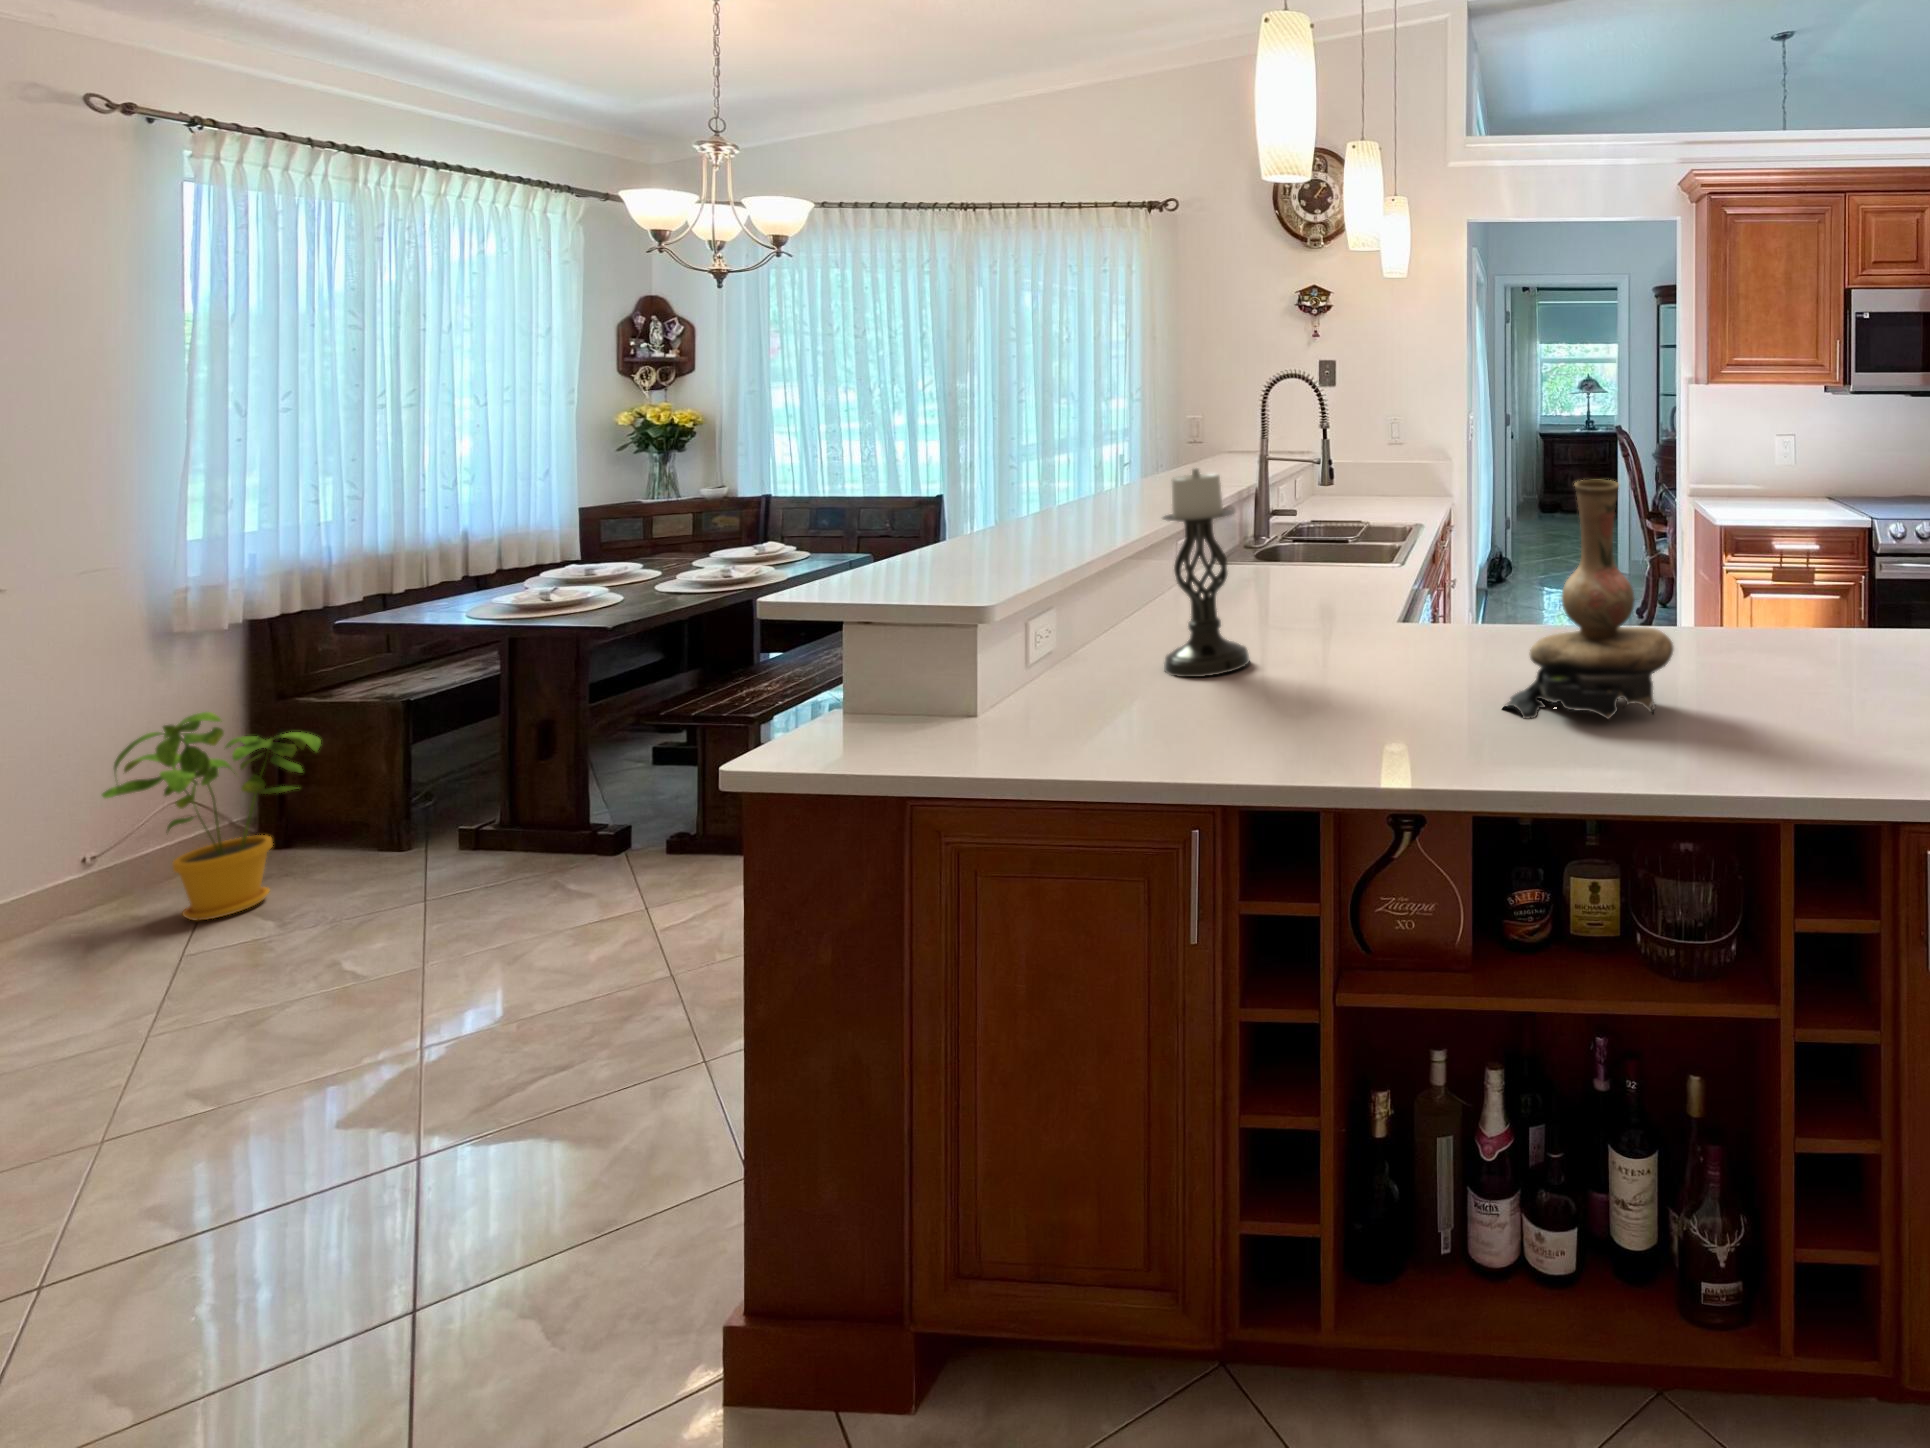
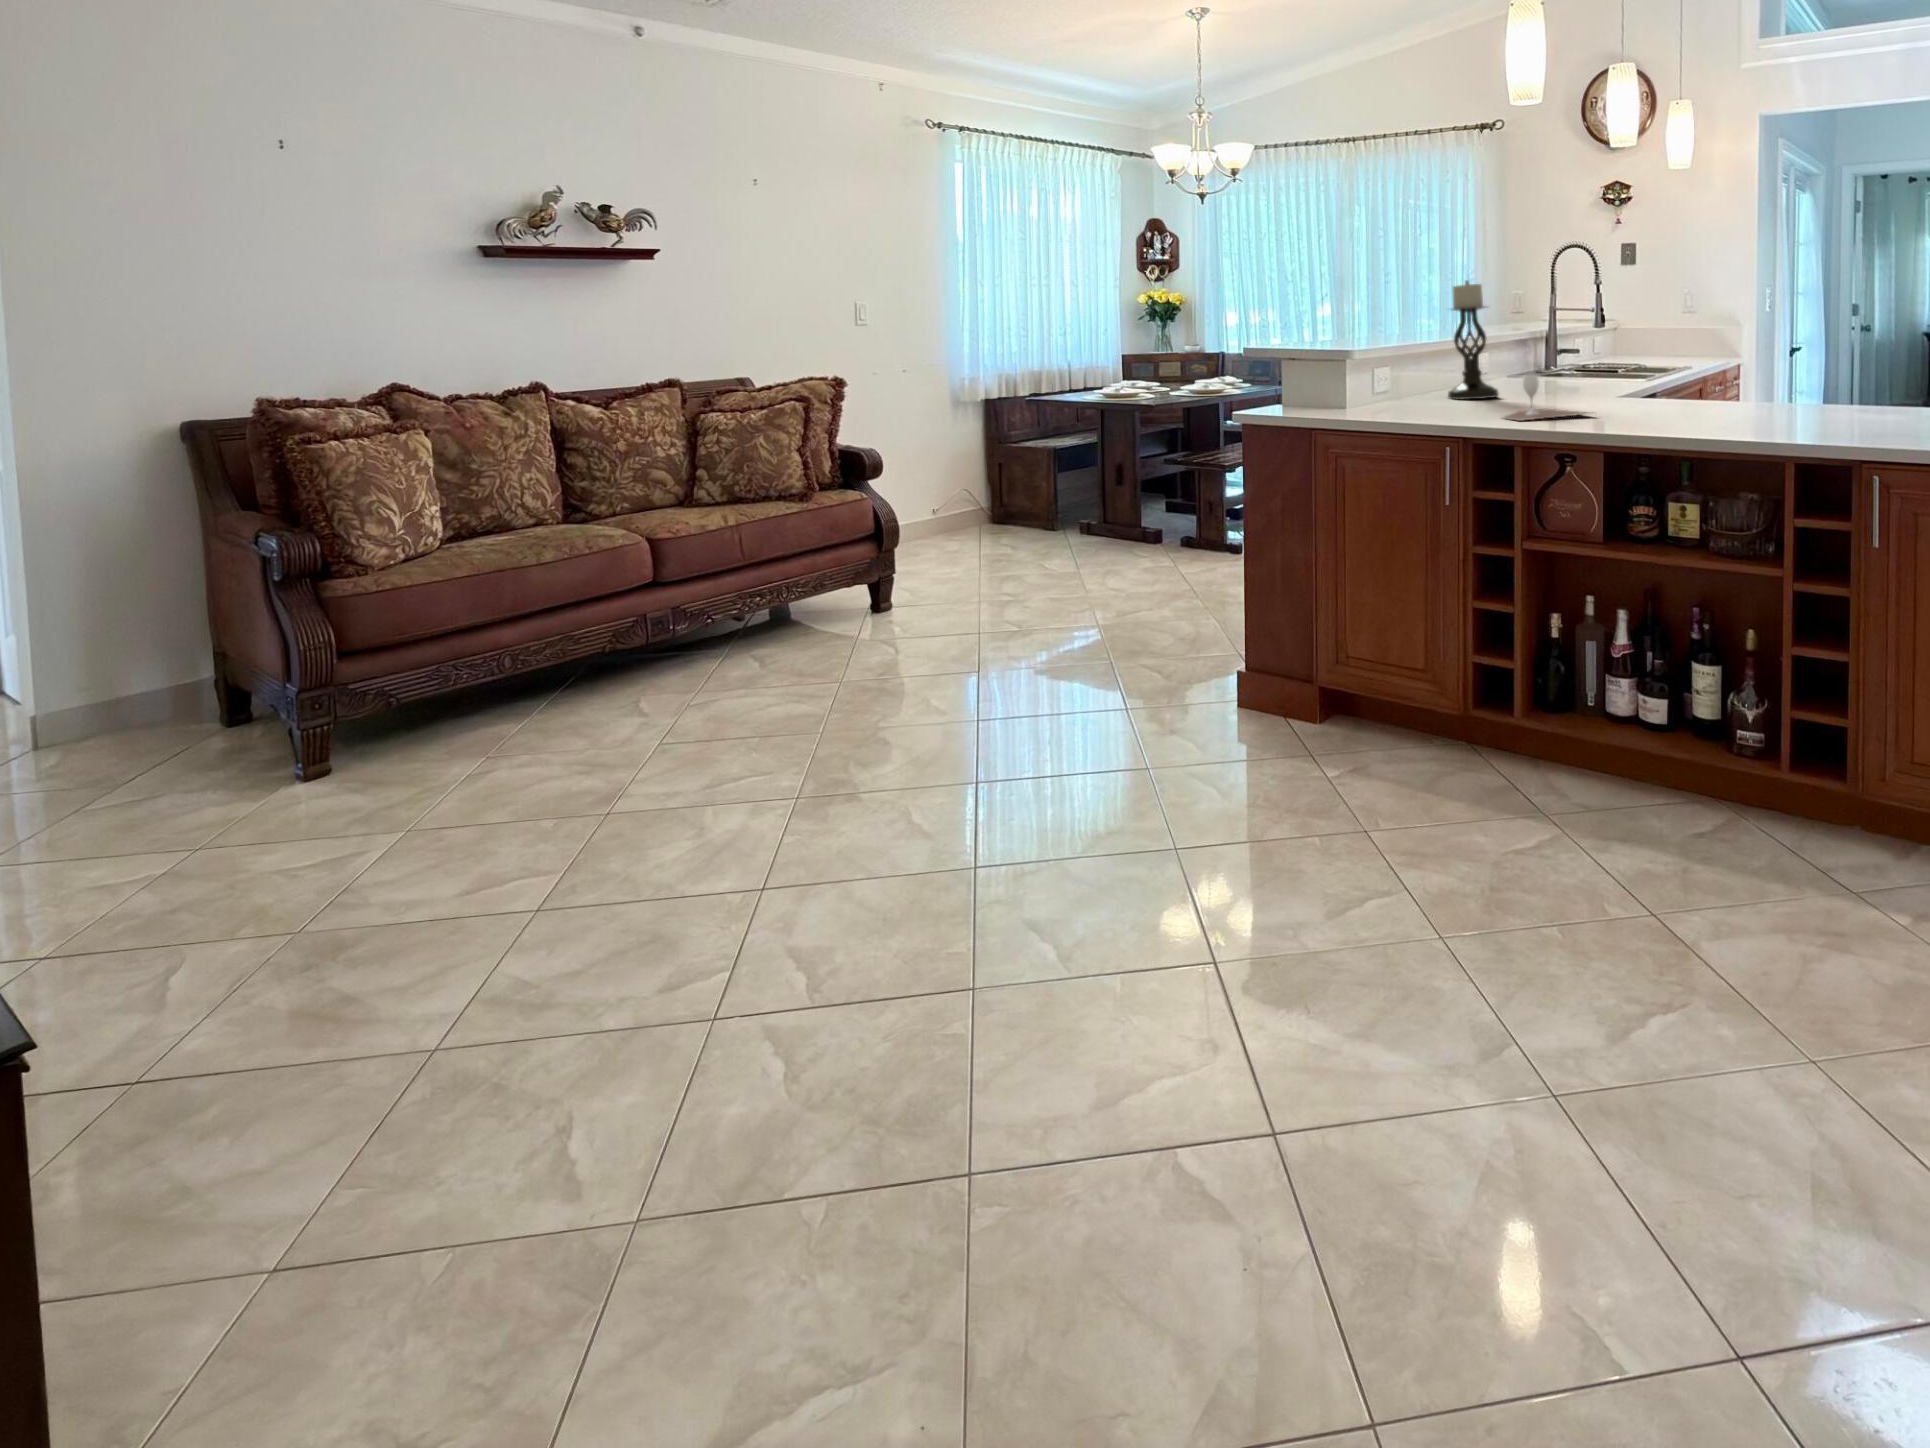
vase: present [1506,480,1673,720] -> none [1641,272,1760,417]
wine glass: none [1232,670,1453,784] -> present [1503,375,1588,421]
house plant: present [102,712,321,921] -> none [942,434,1023,541]

